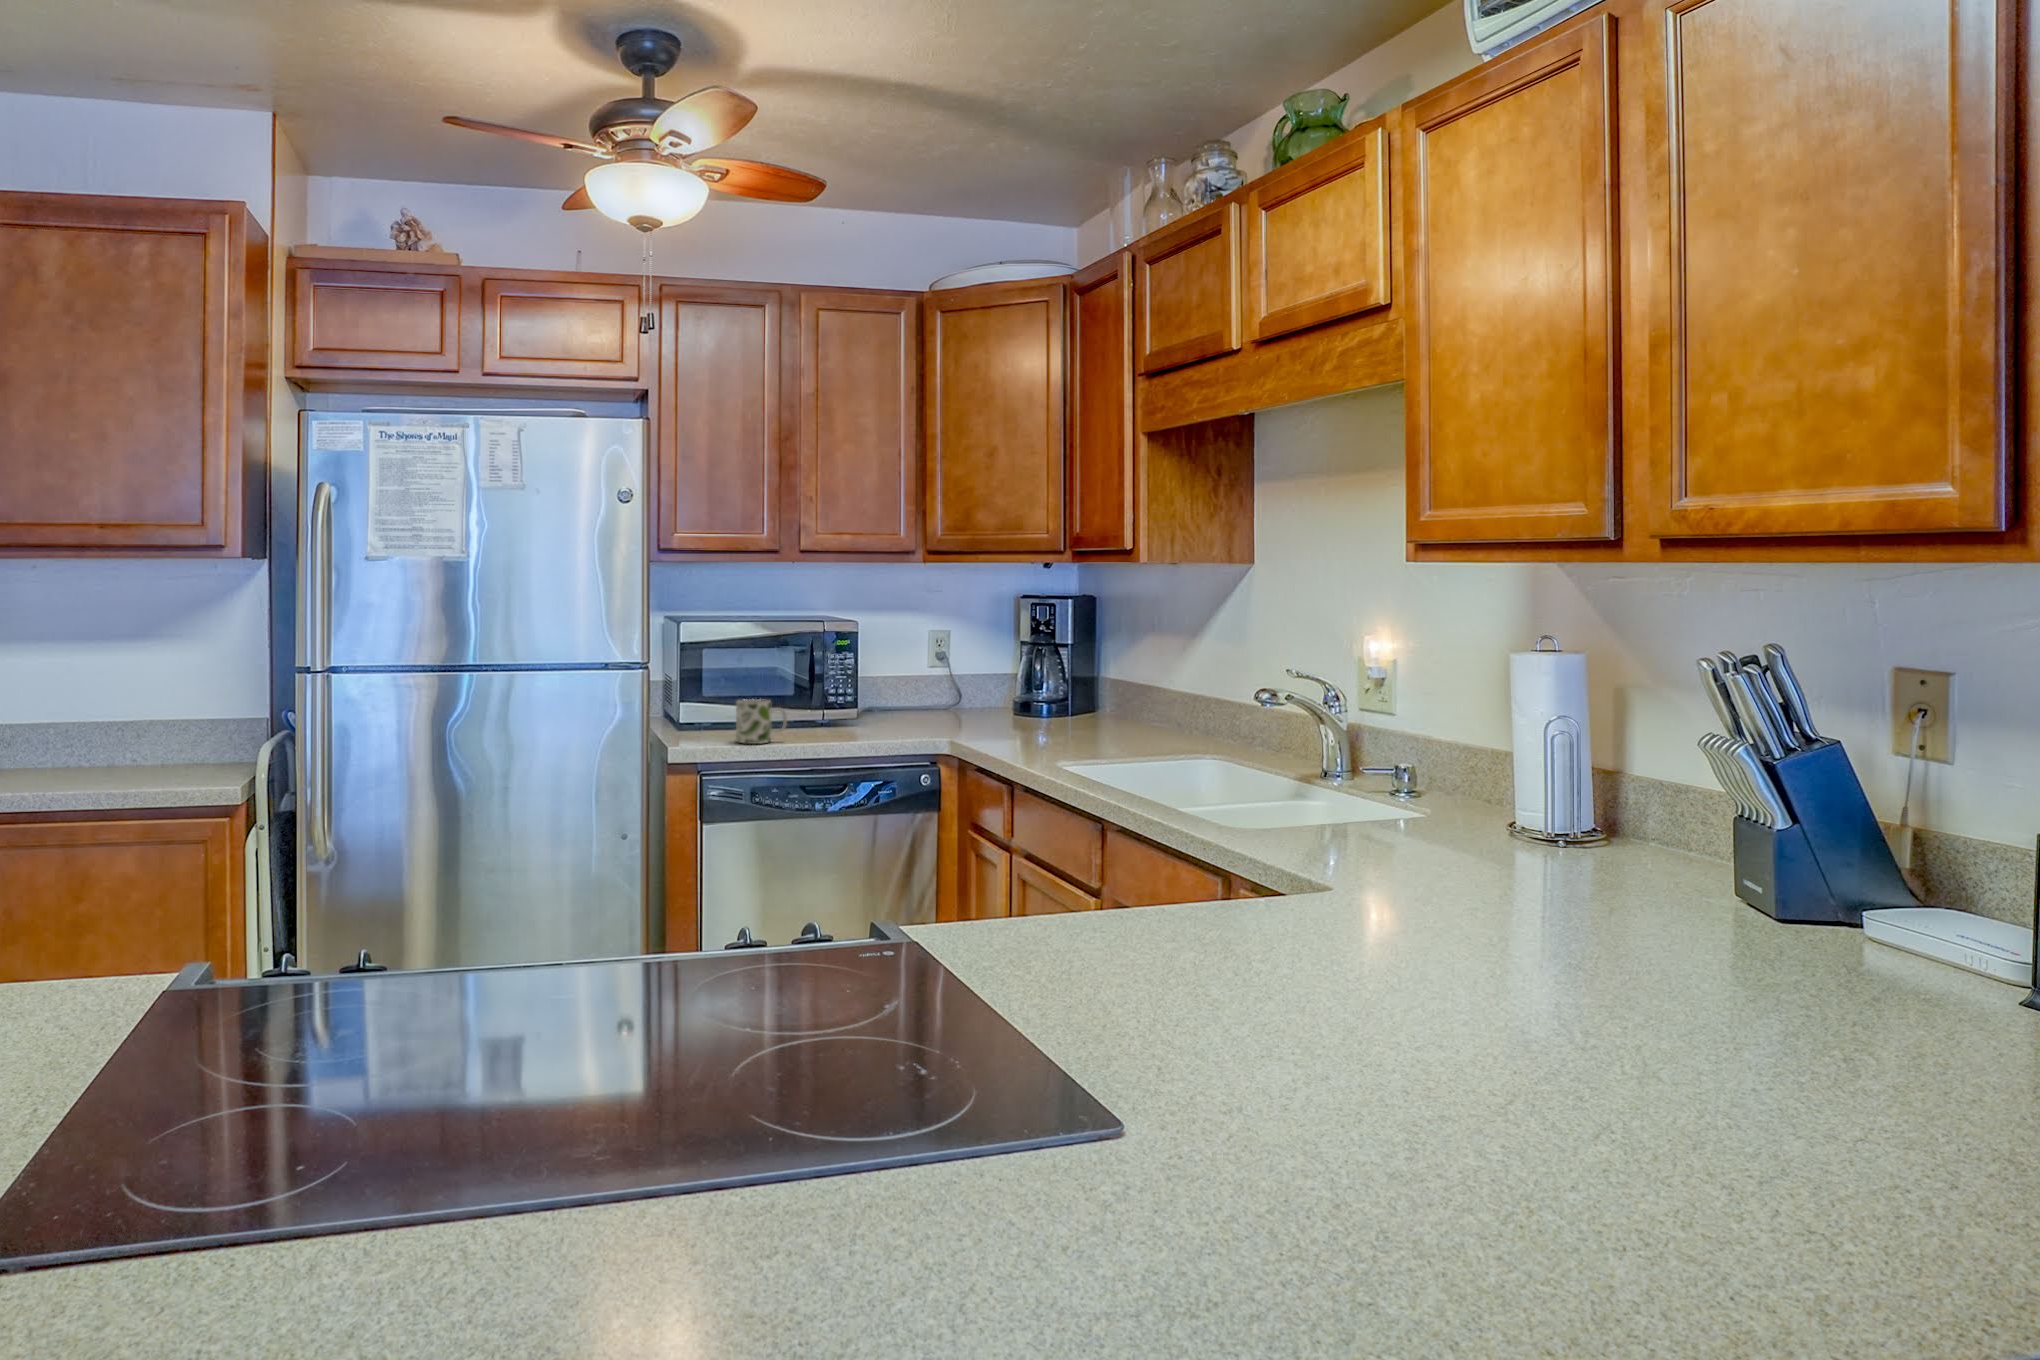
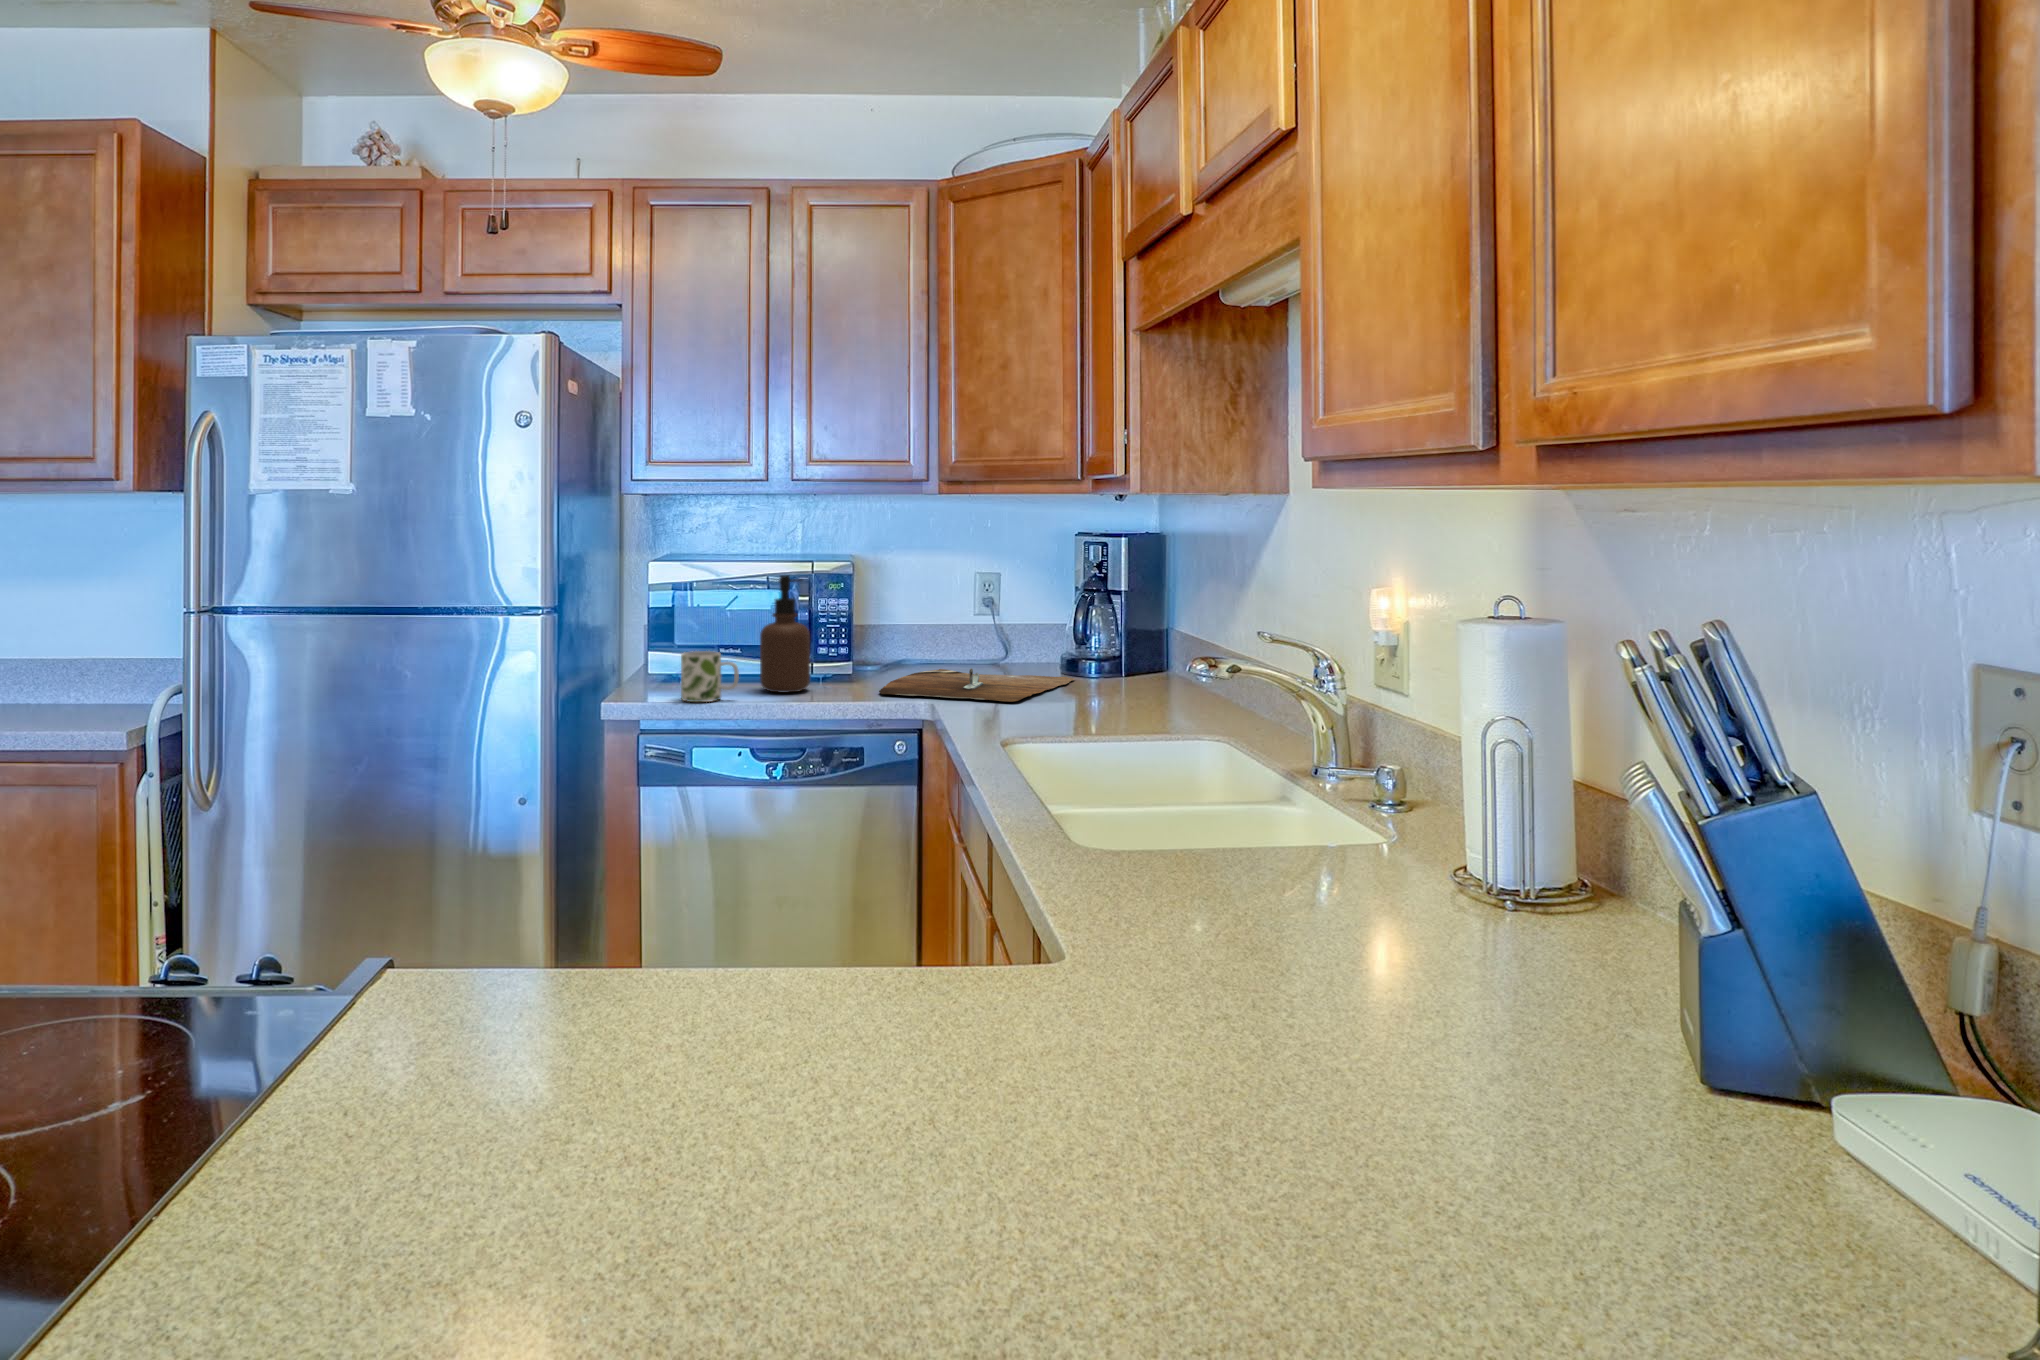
soap dispenser: none [791,632,835,734] -> present [760,575,810,693]
cutting board: none [890,710,1038,736] -> present [879,668,1074,701]

